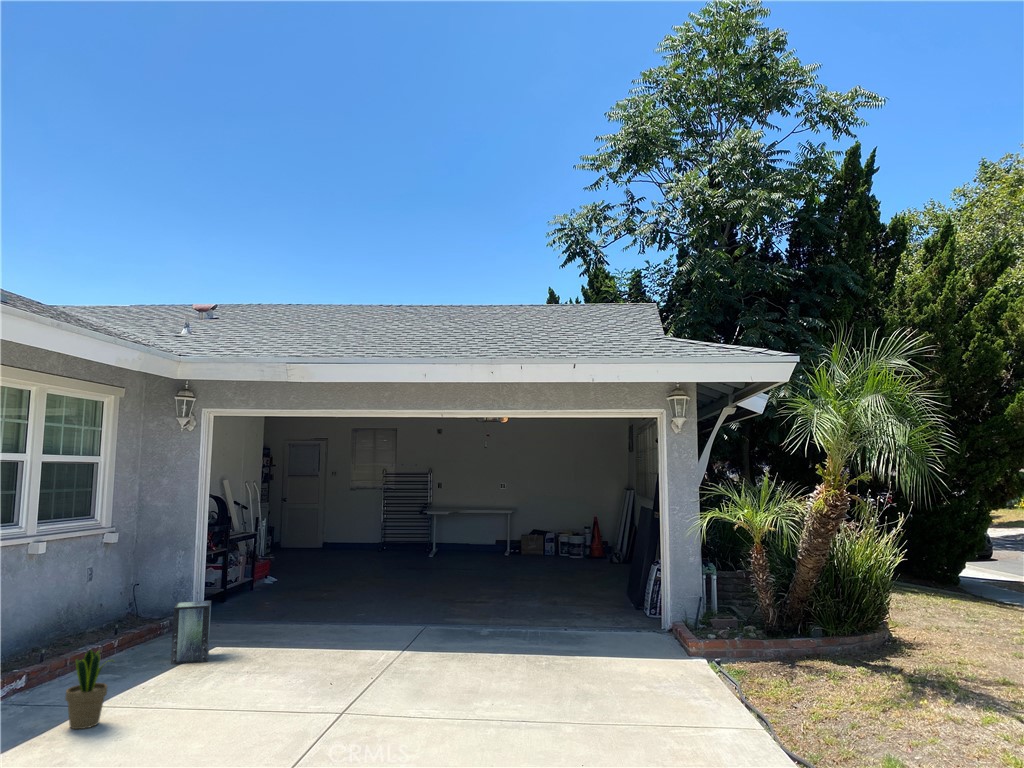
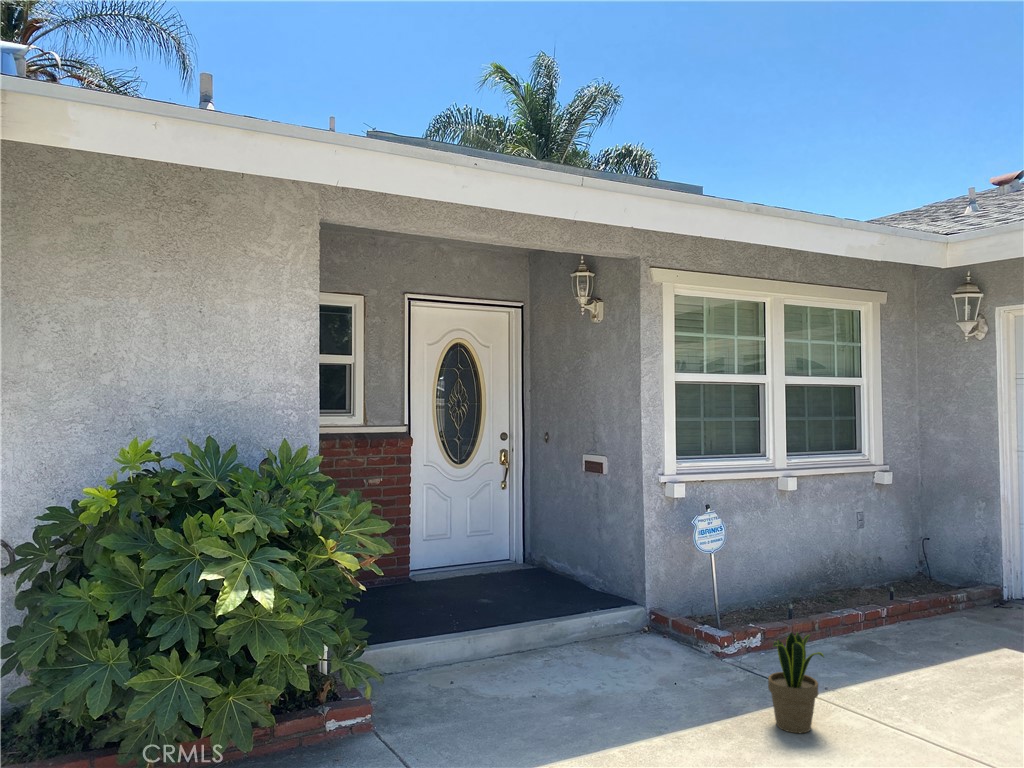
storage box: present [171,601,211,664] -> none [945,578,1009,674]

